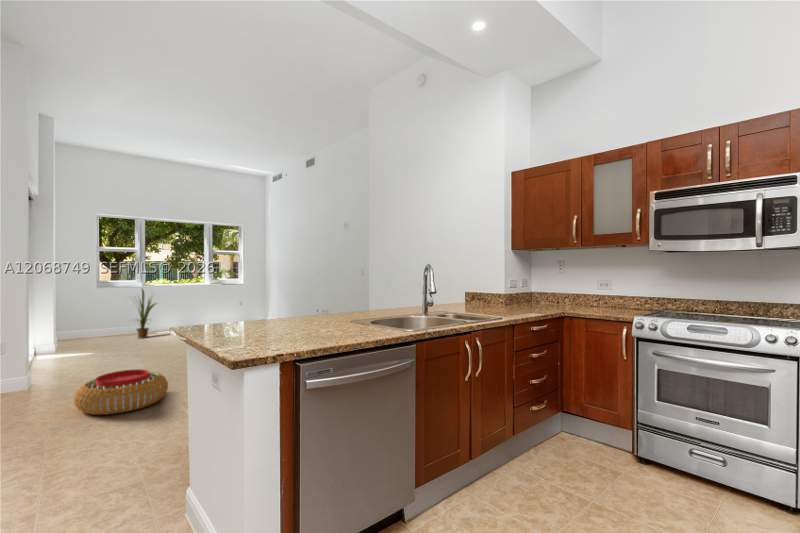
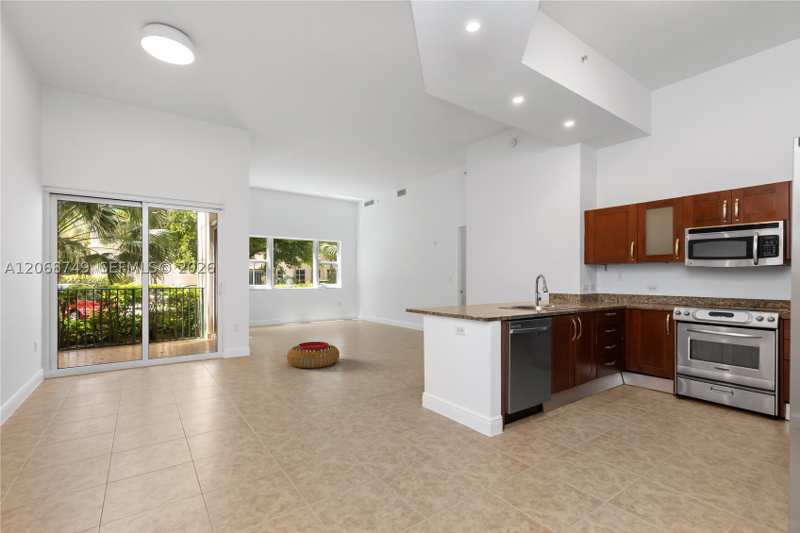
house plant: present [137,289,156,338] -> none [263,289,285,327]

